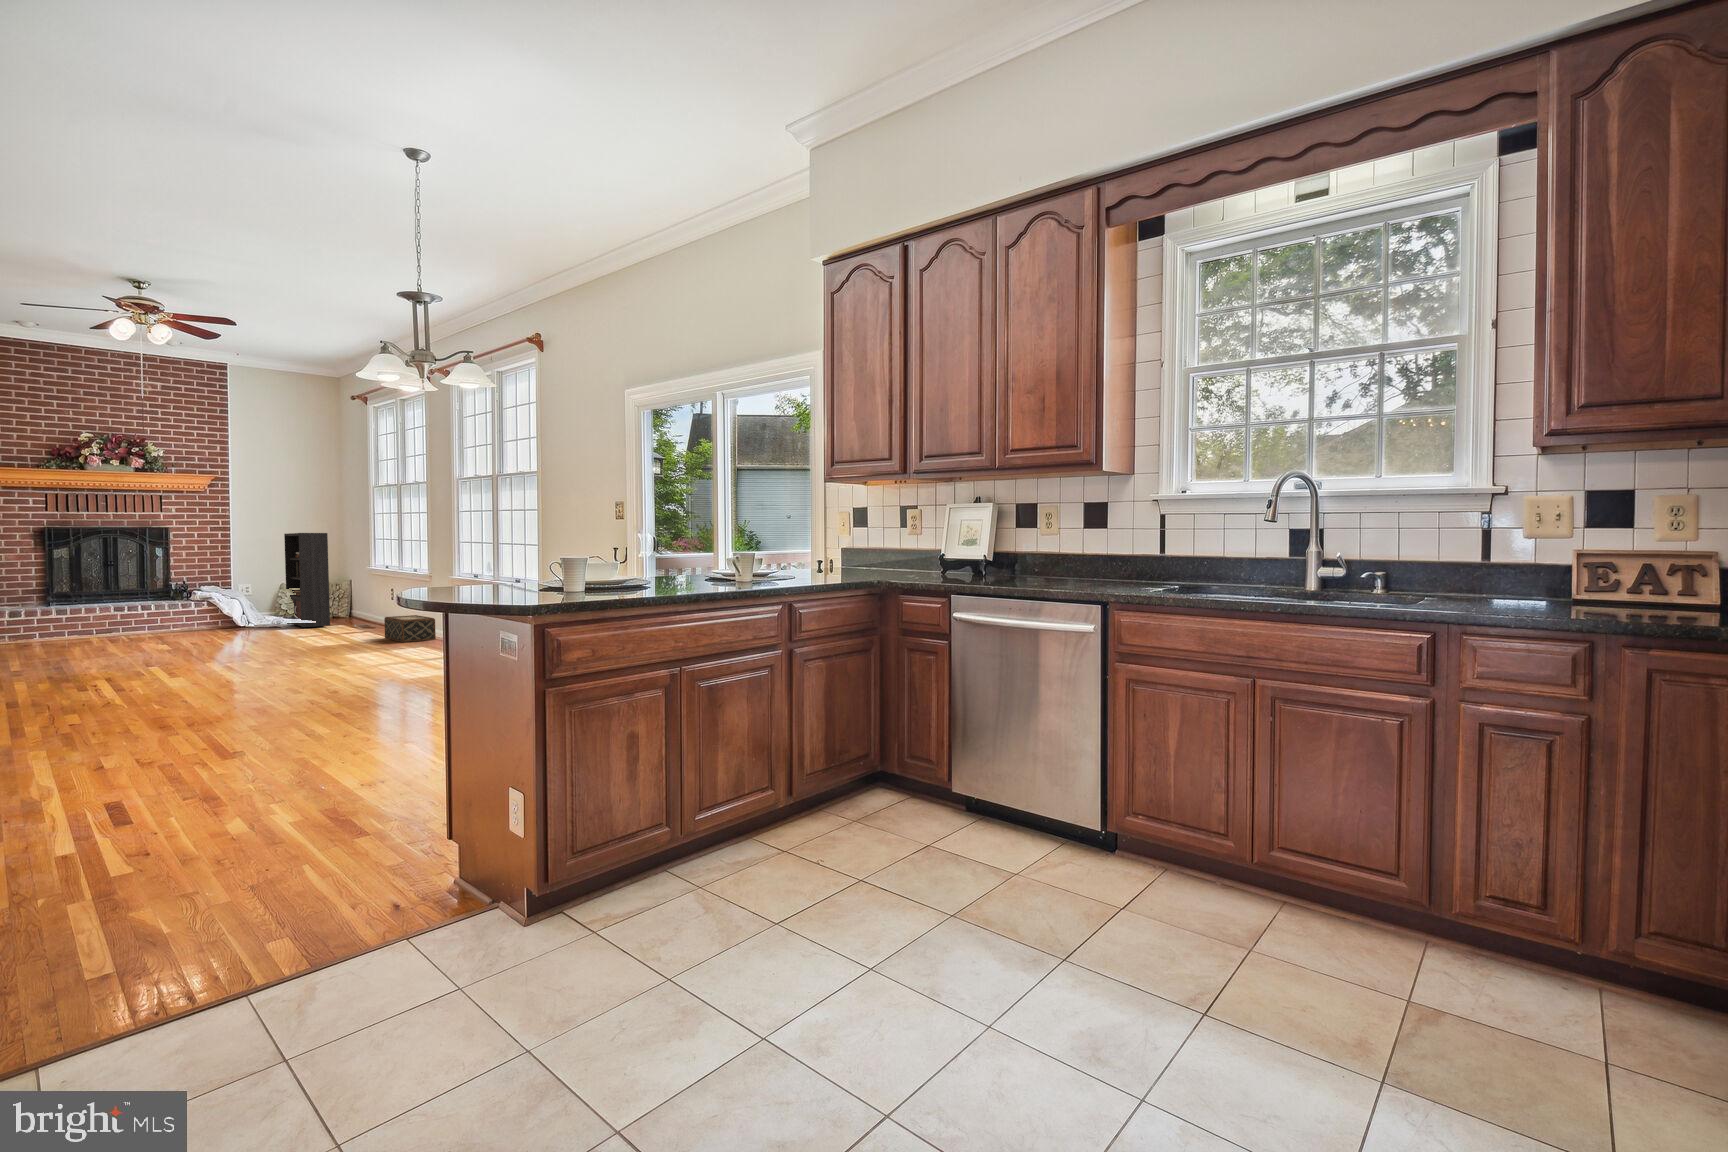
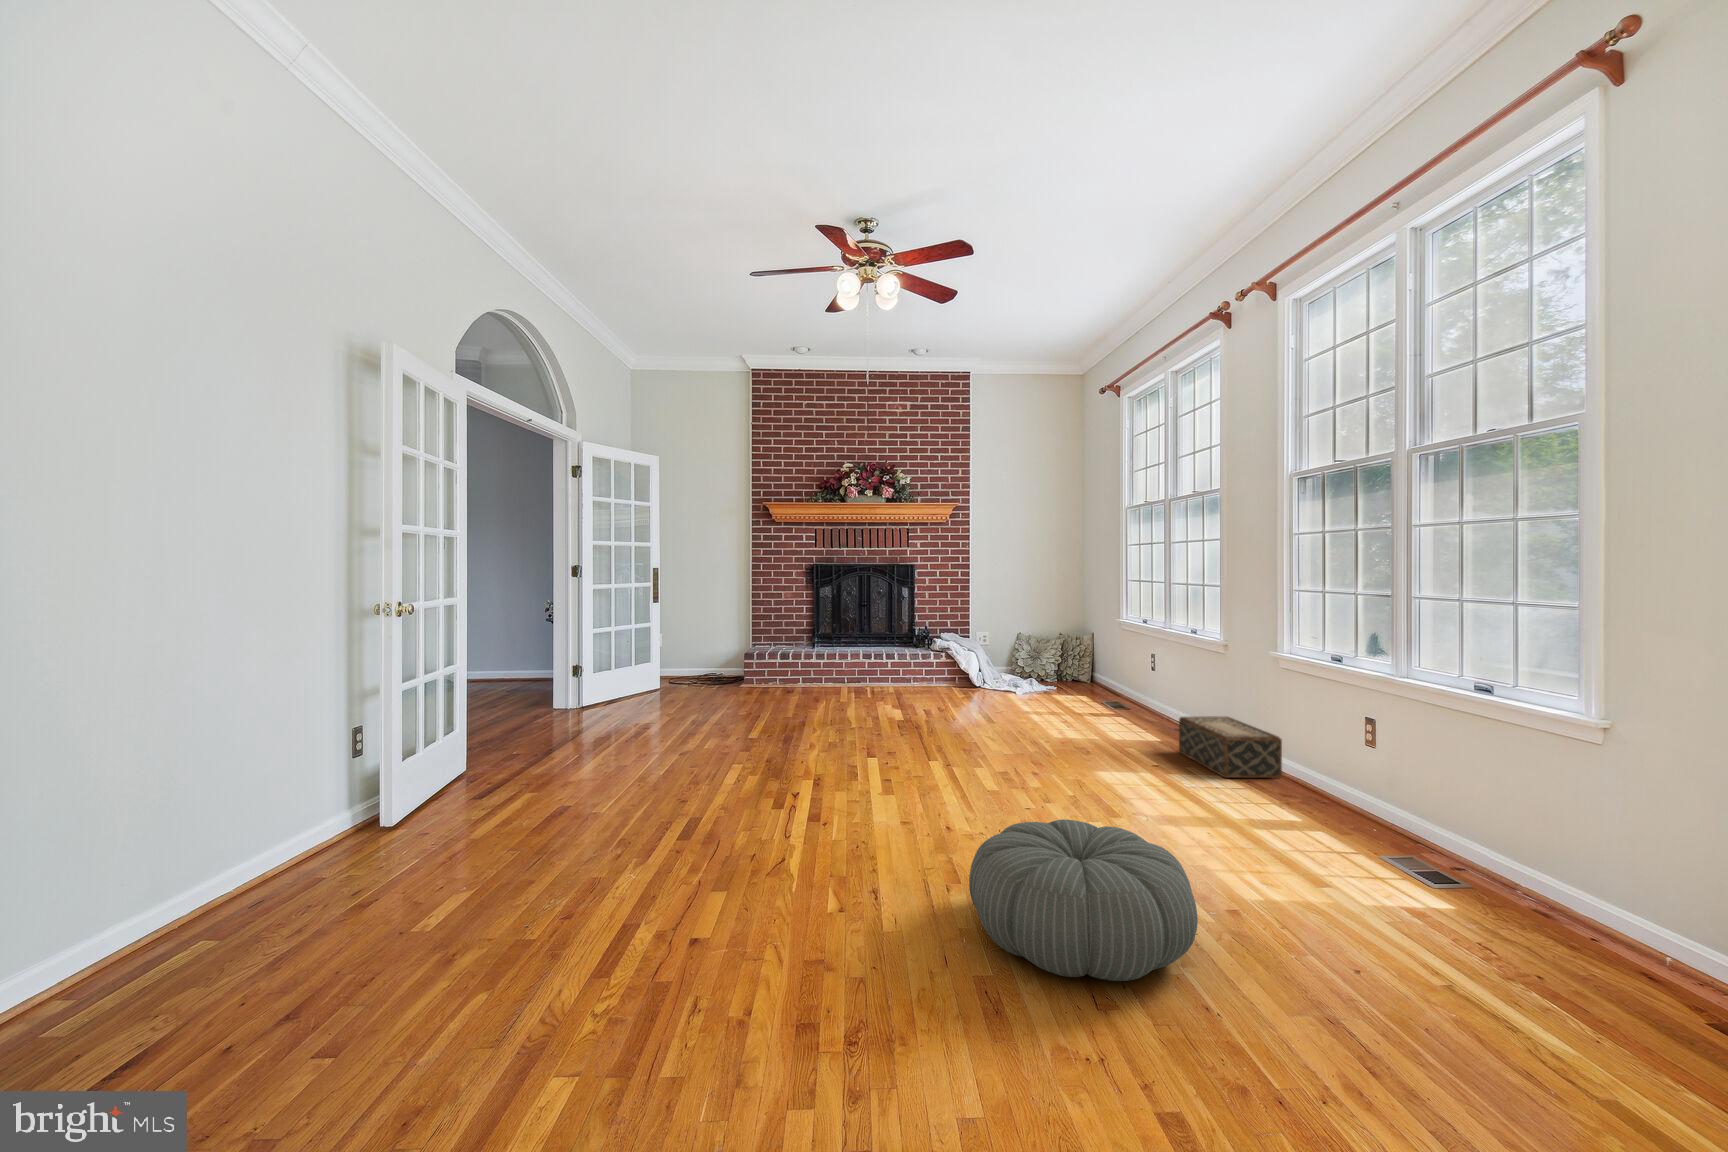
bookcase: present [284,533,356,627] -> none [1025,571,1110,703]
pouf: none [226,635,335,680] -> present [969,819,1198,981]

